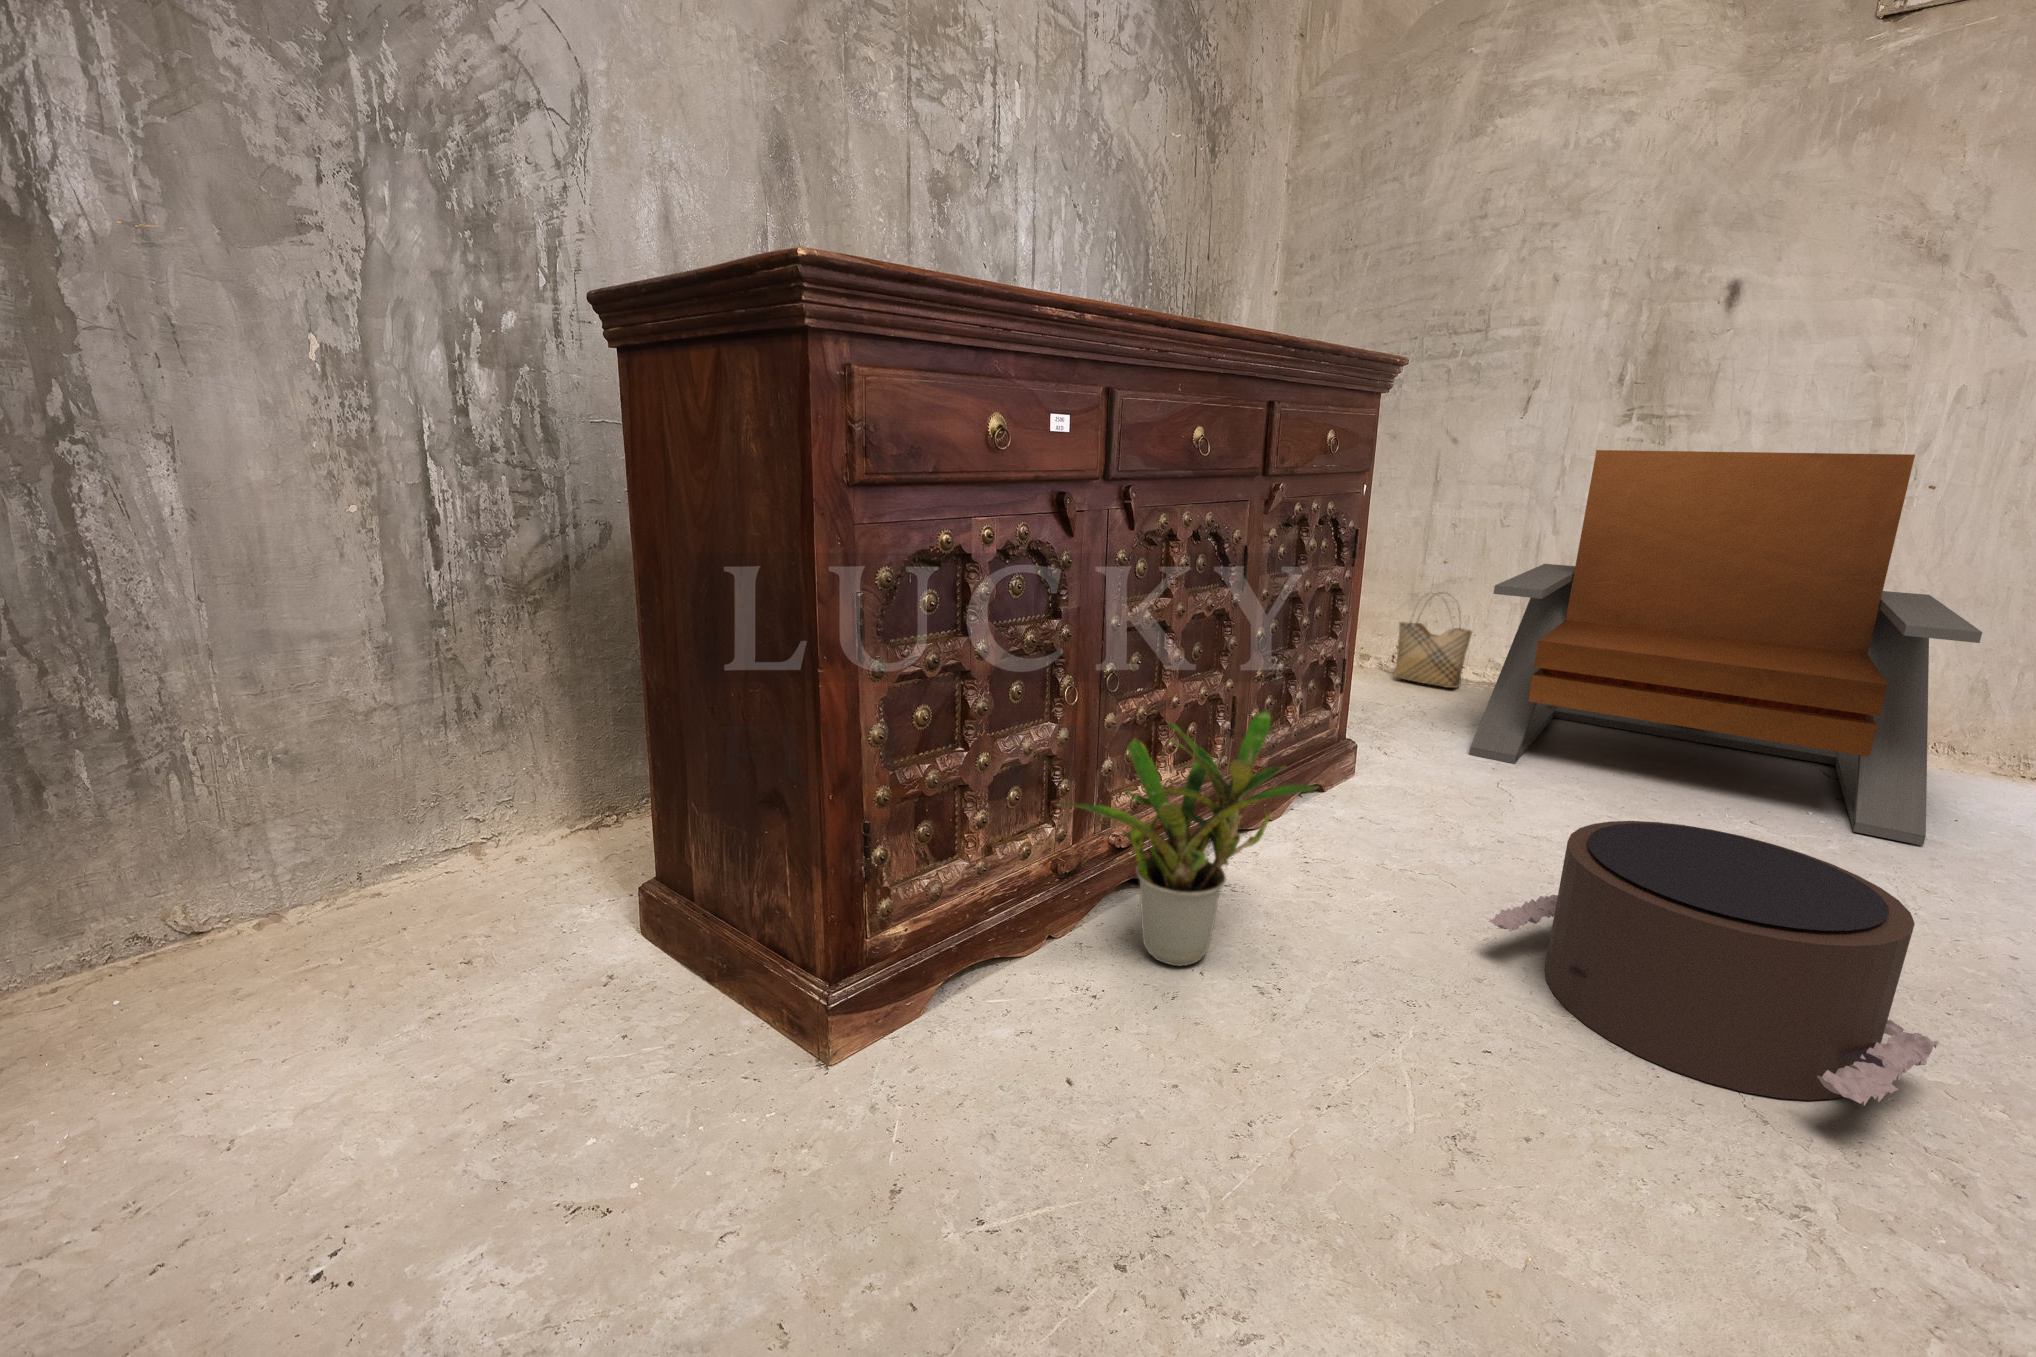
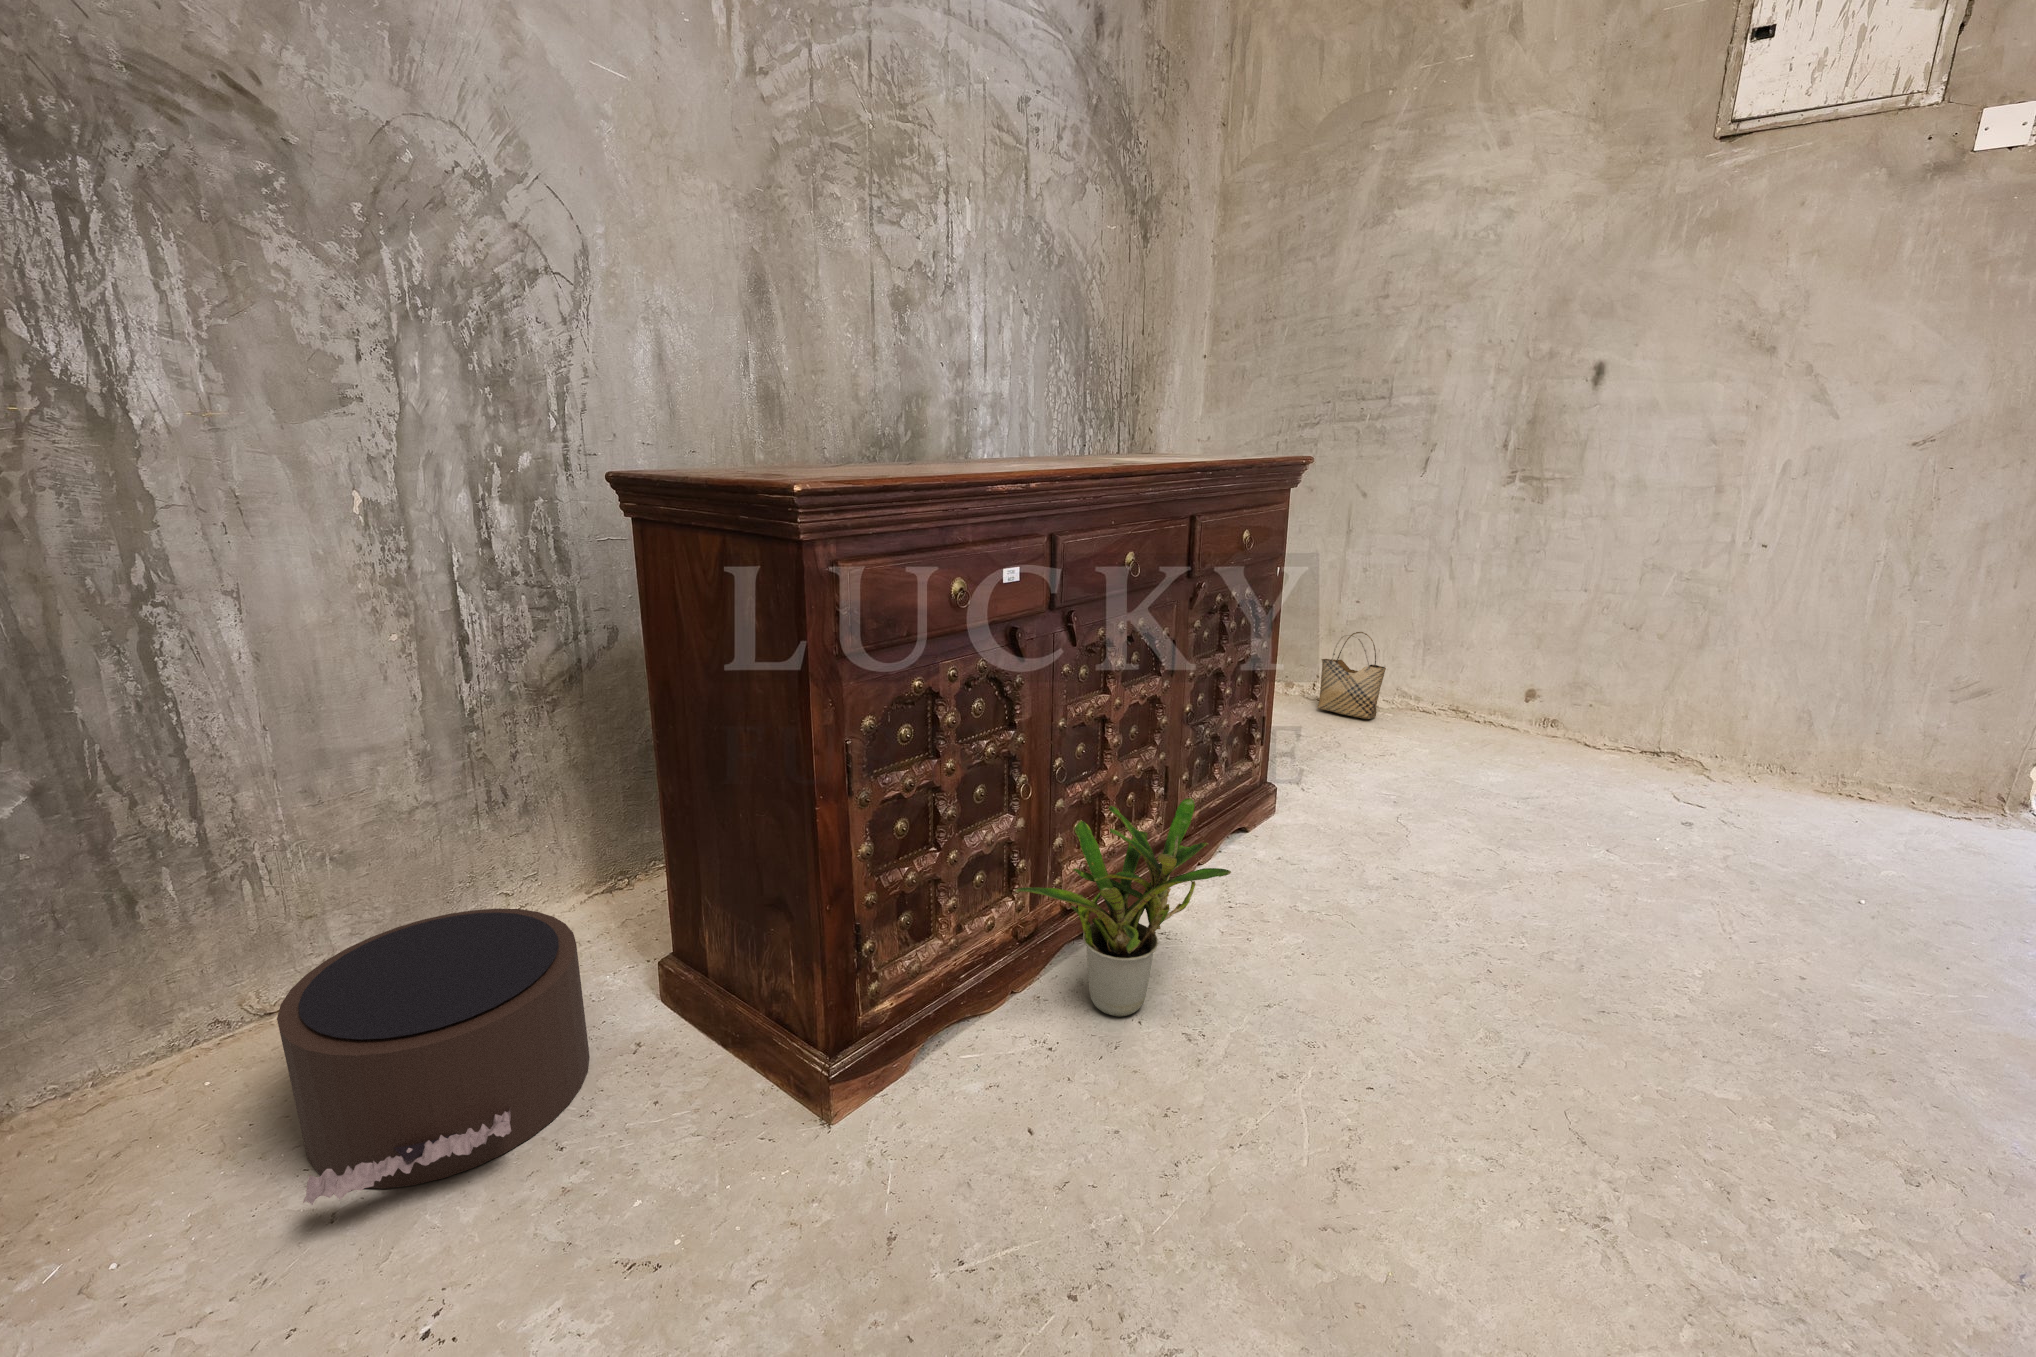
lounge chair: present [1469,450,1982,845] -> none [1378,518,1789,875]
pouf: present [1489,821,1939,1106] -> present [277,909,590,1205]

